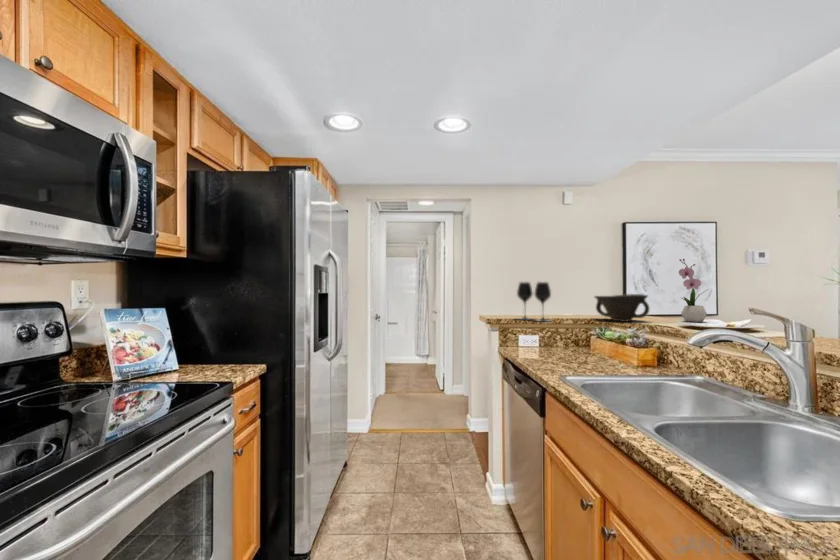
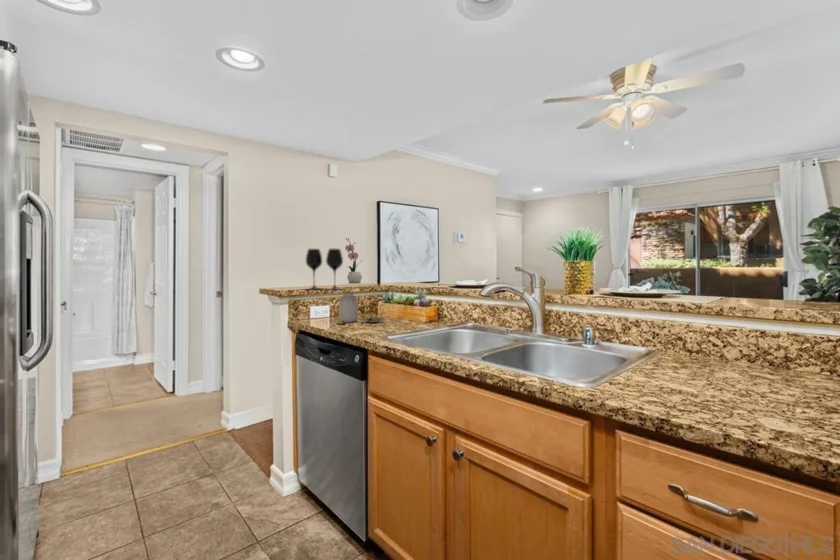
flower arrangement: present [679,259,707,322] -> present [345,238,362,283]
bowl: present [595,294,649,321] -> none [376,262,421,287]
jar: none [537,326,590,358] -> present [337,293,384,324]

